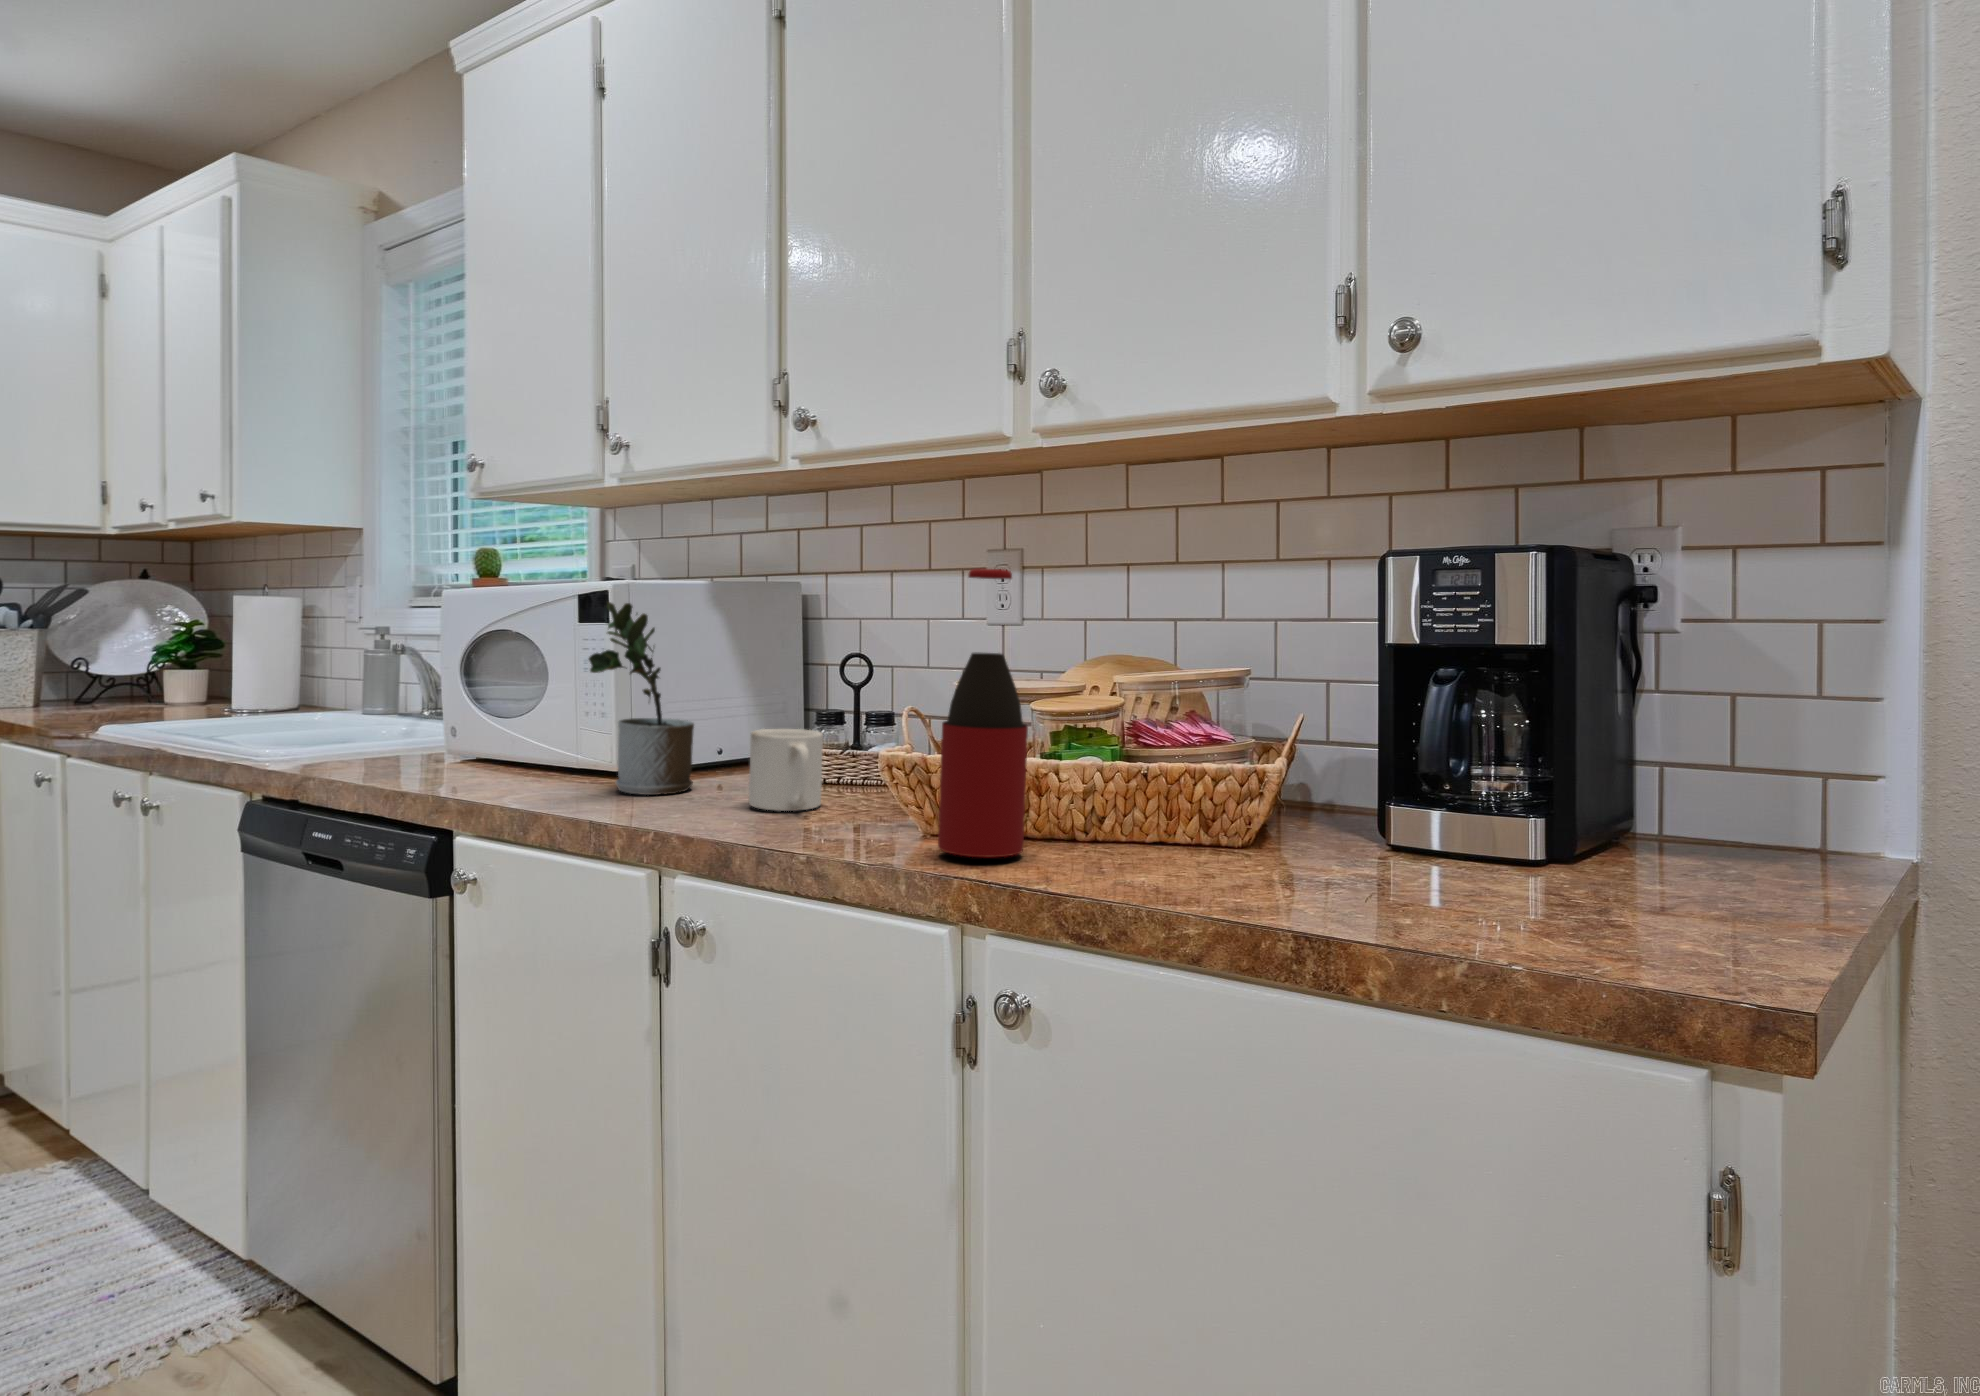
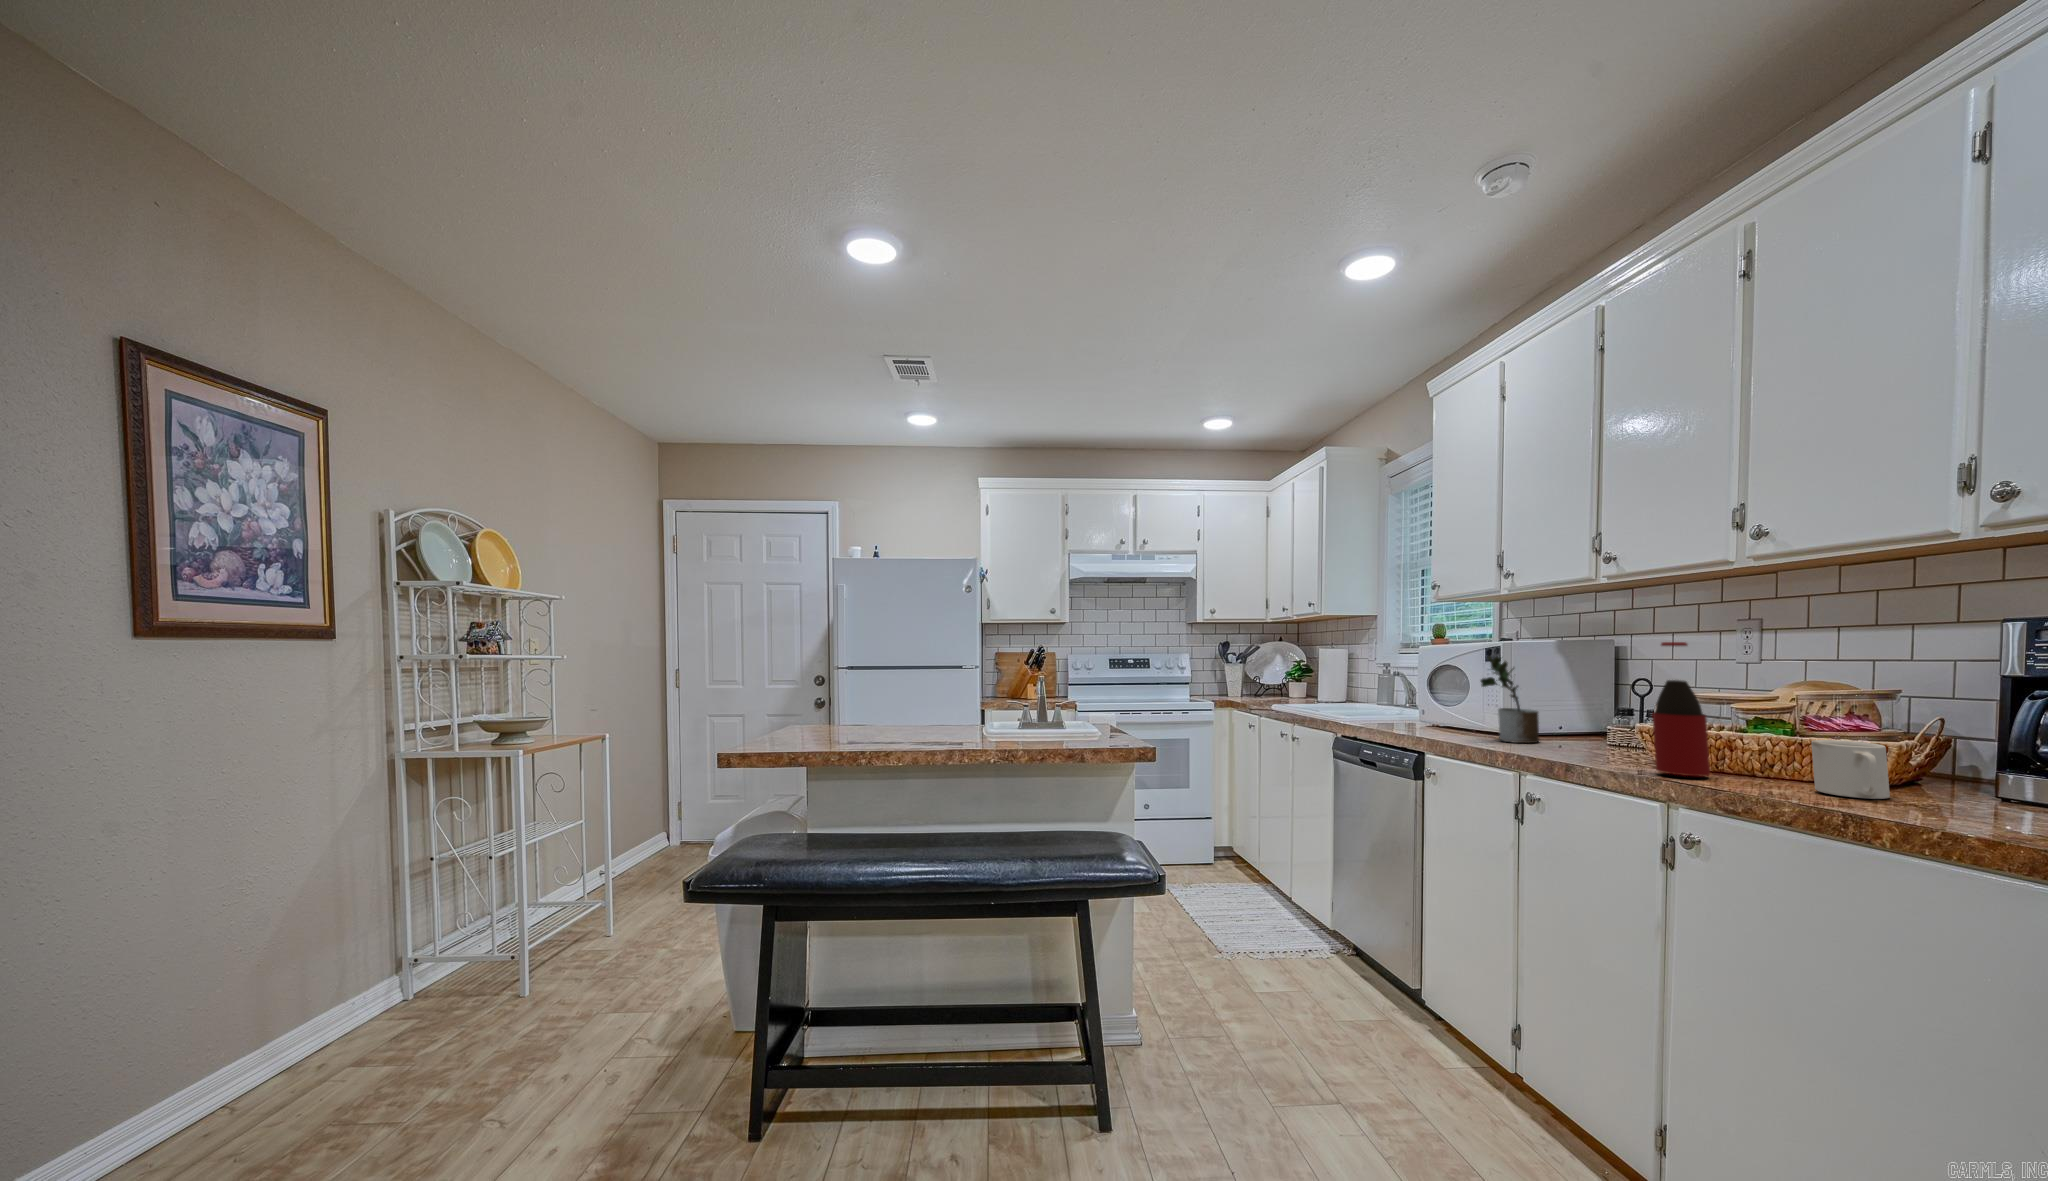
mug: present [749,729,823,811] -> present [1811,740,1890,799]

